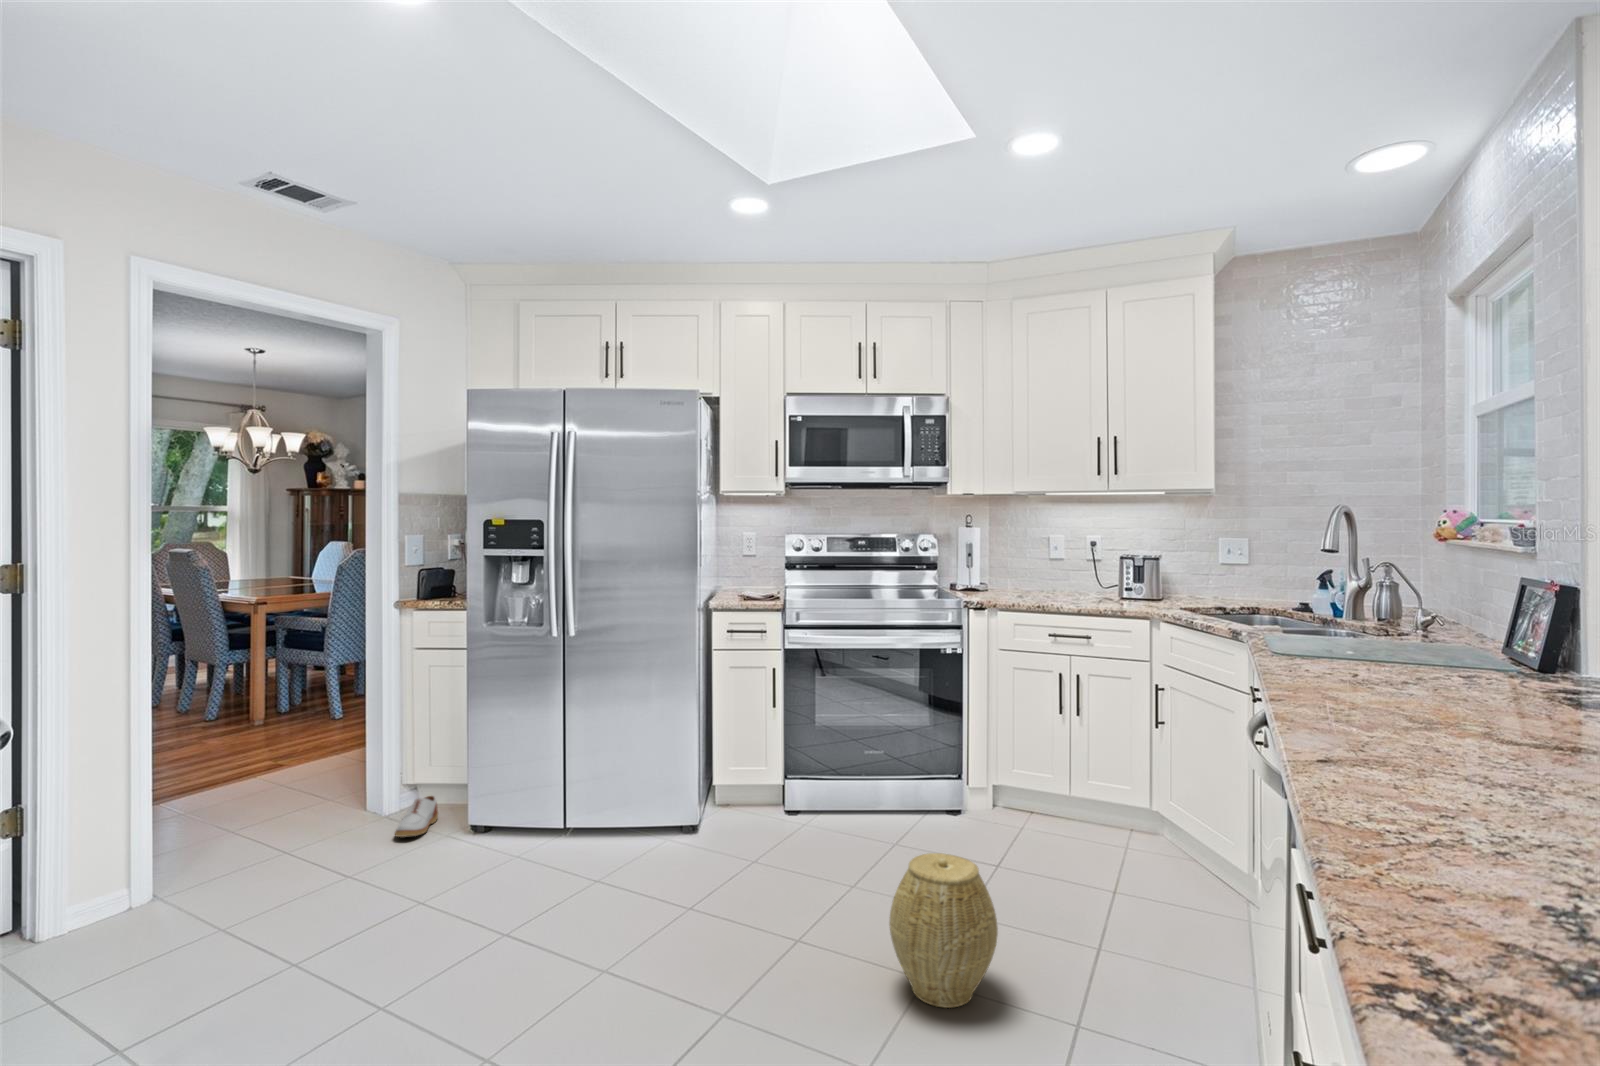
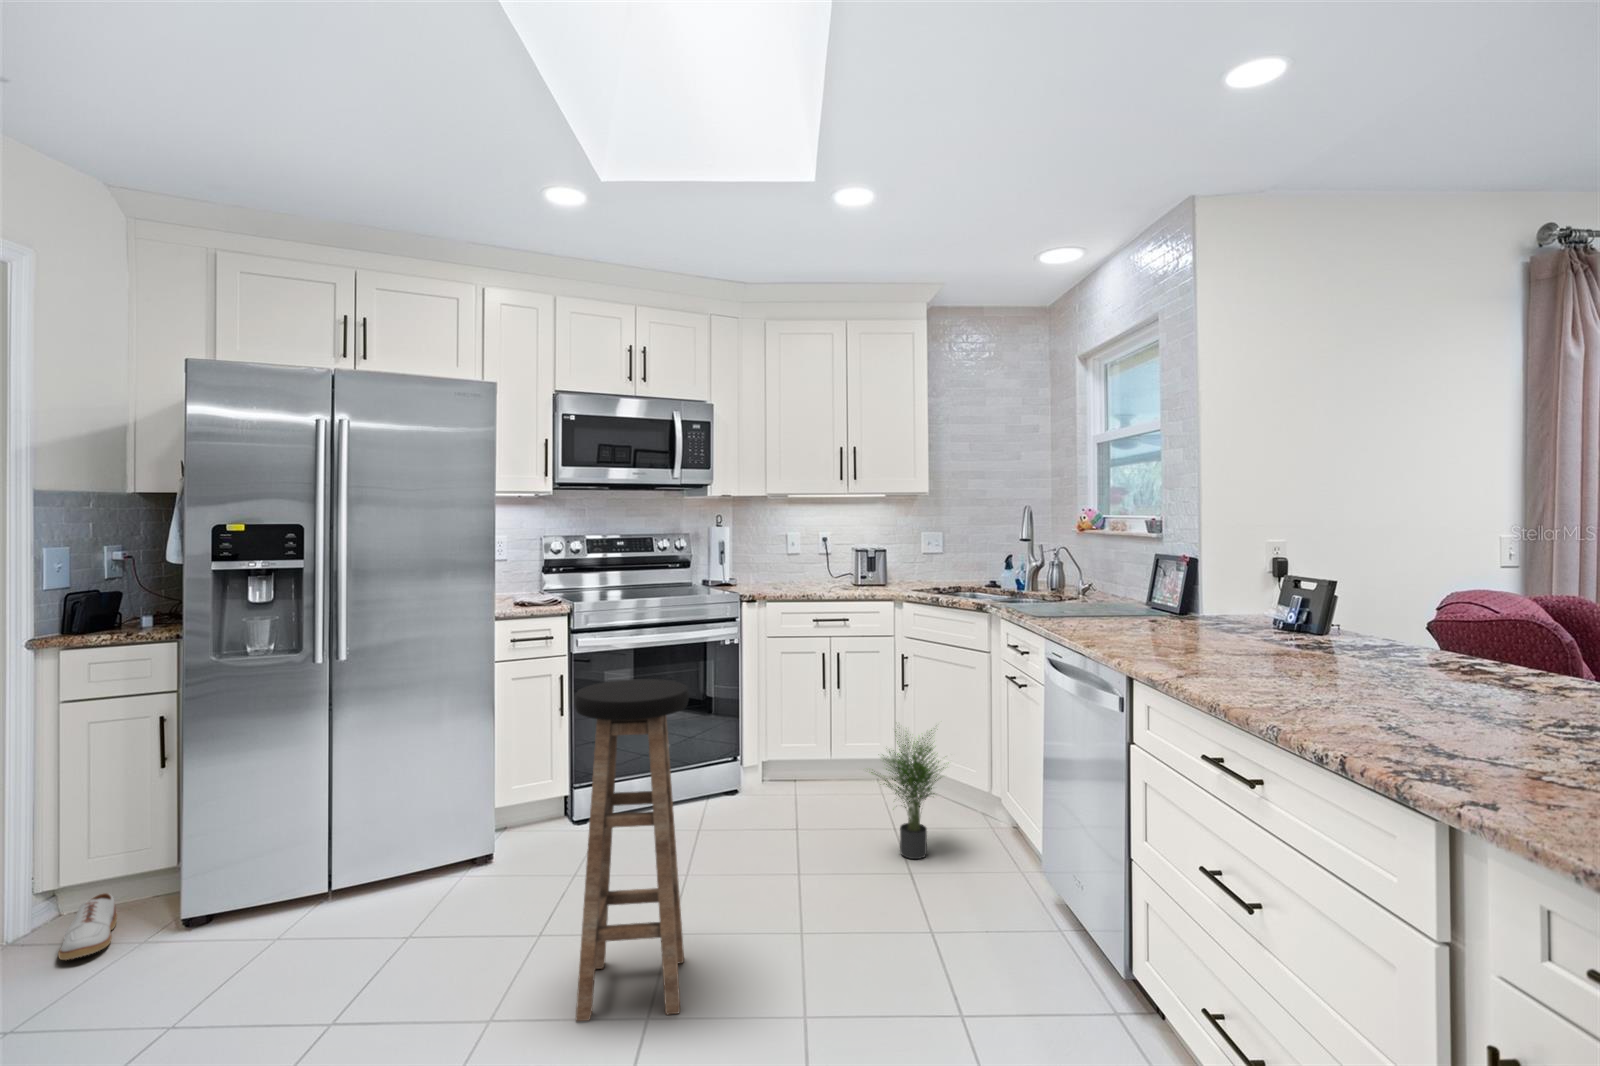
bar stool: none [660,674,785,1007] -> present [575,679,689,1021]
potted plant: none [1037,763,1164,936] -> present [871,730,944,859]
woven basket: present [889,853,998,1008] -> none [788,818,883,955]

